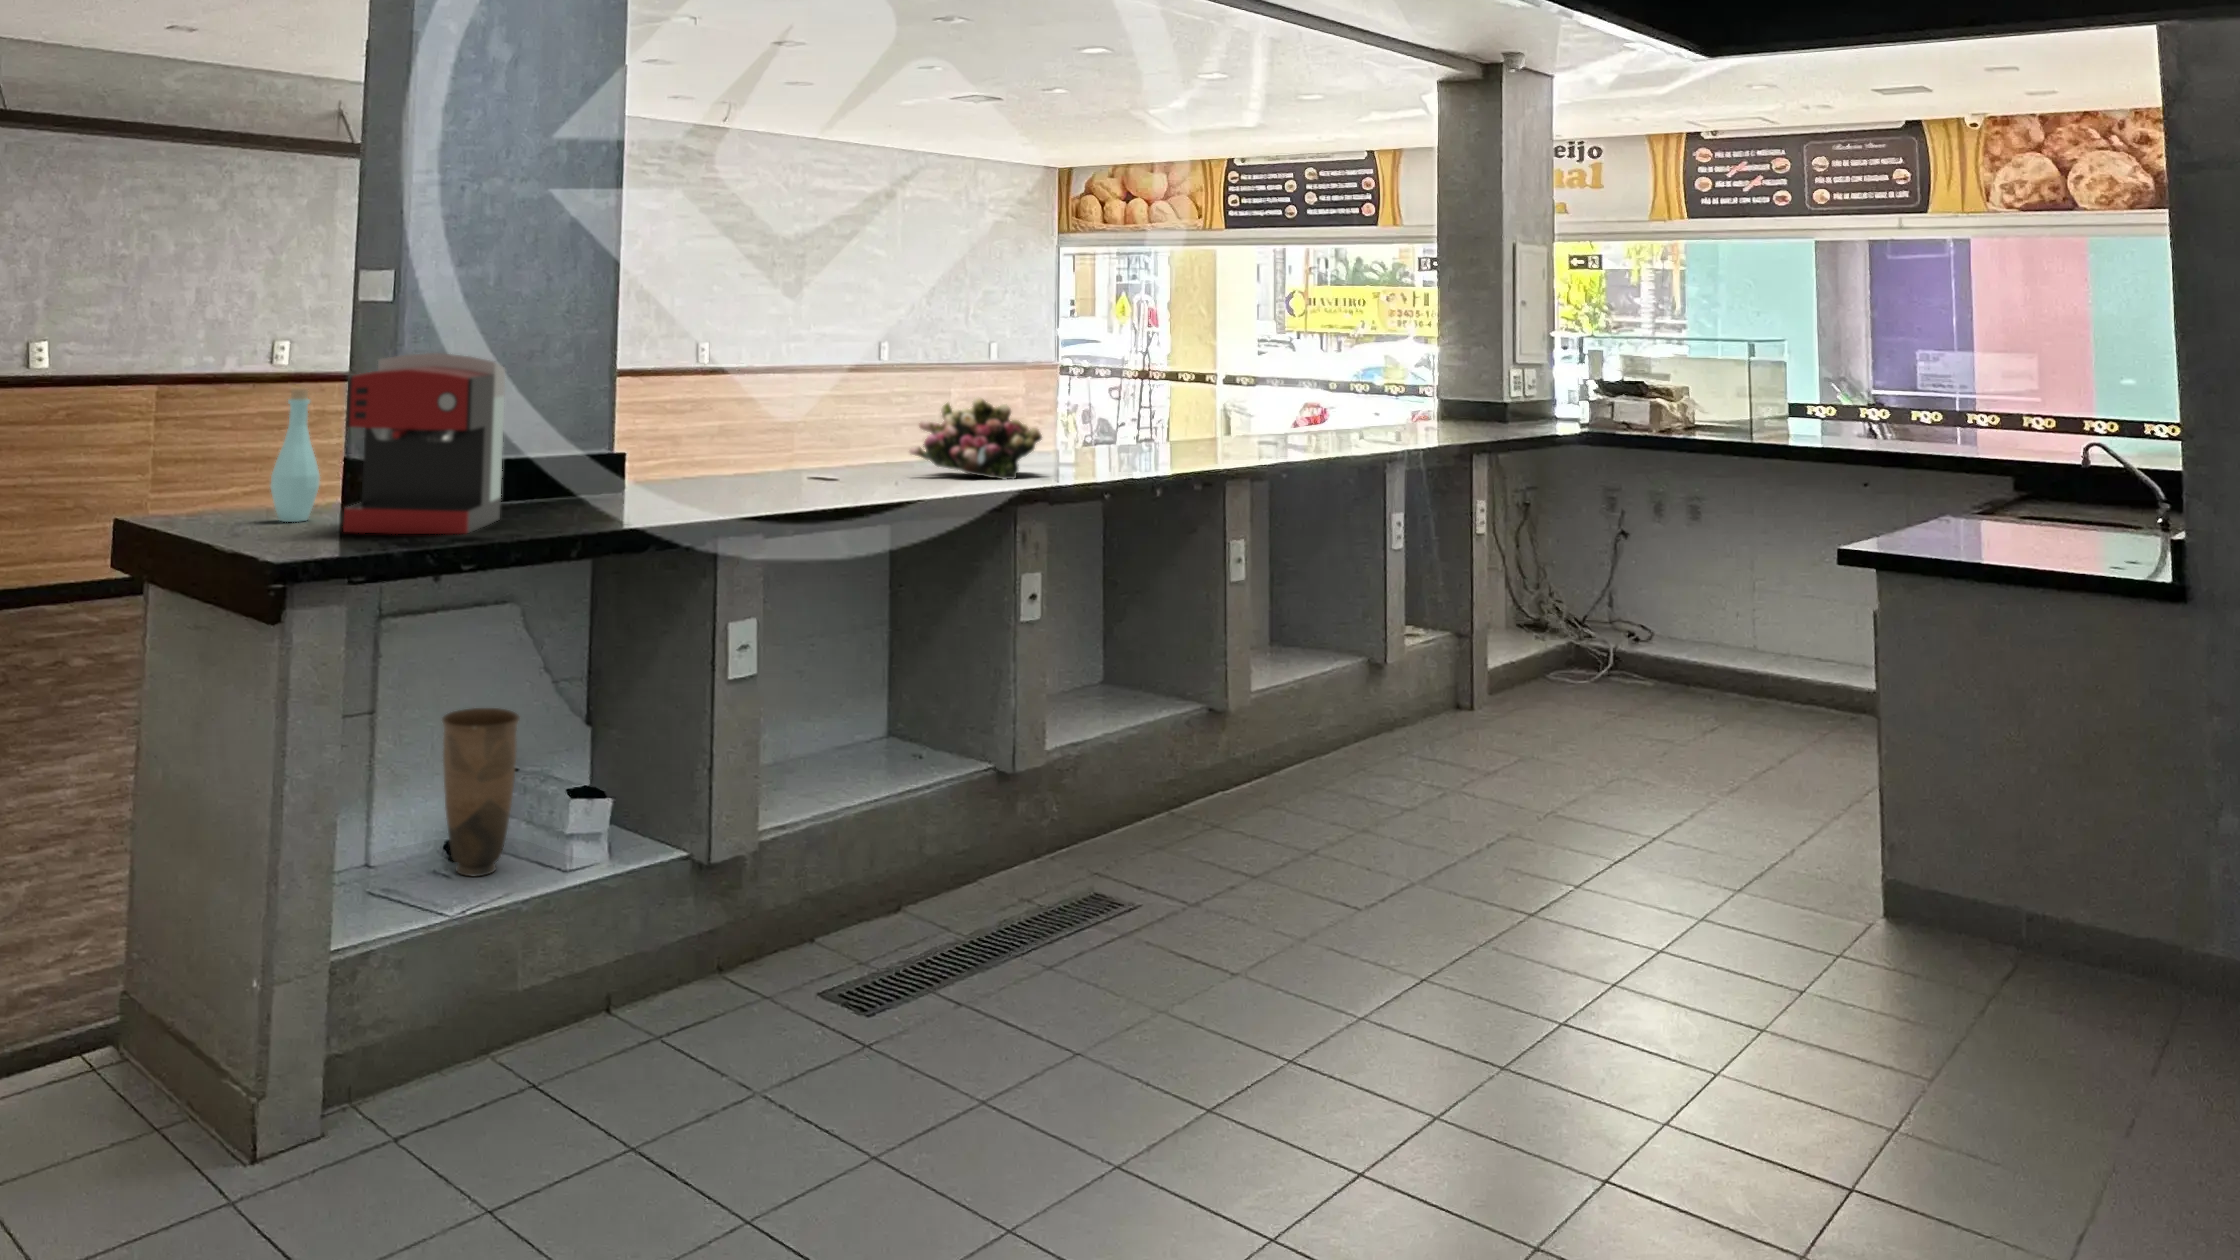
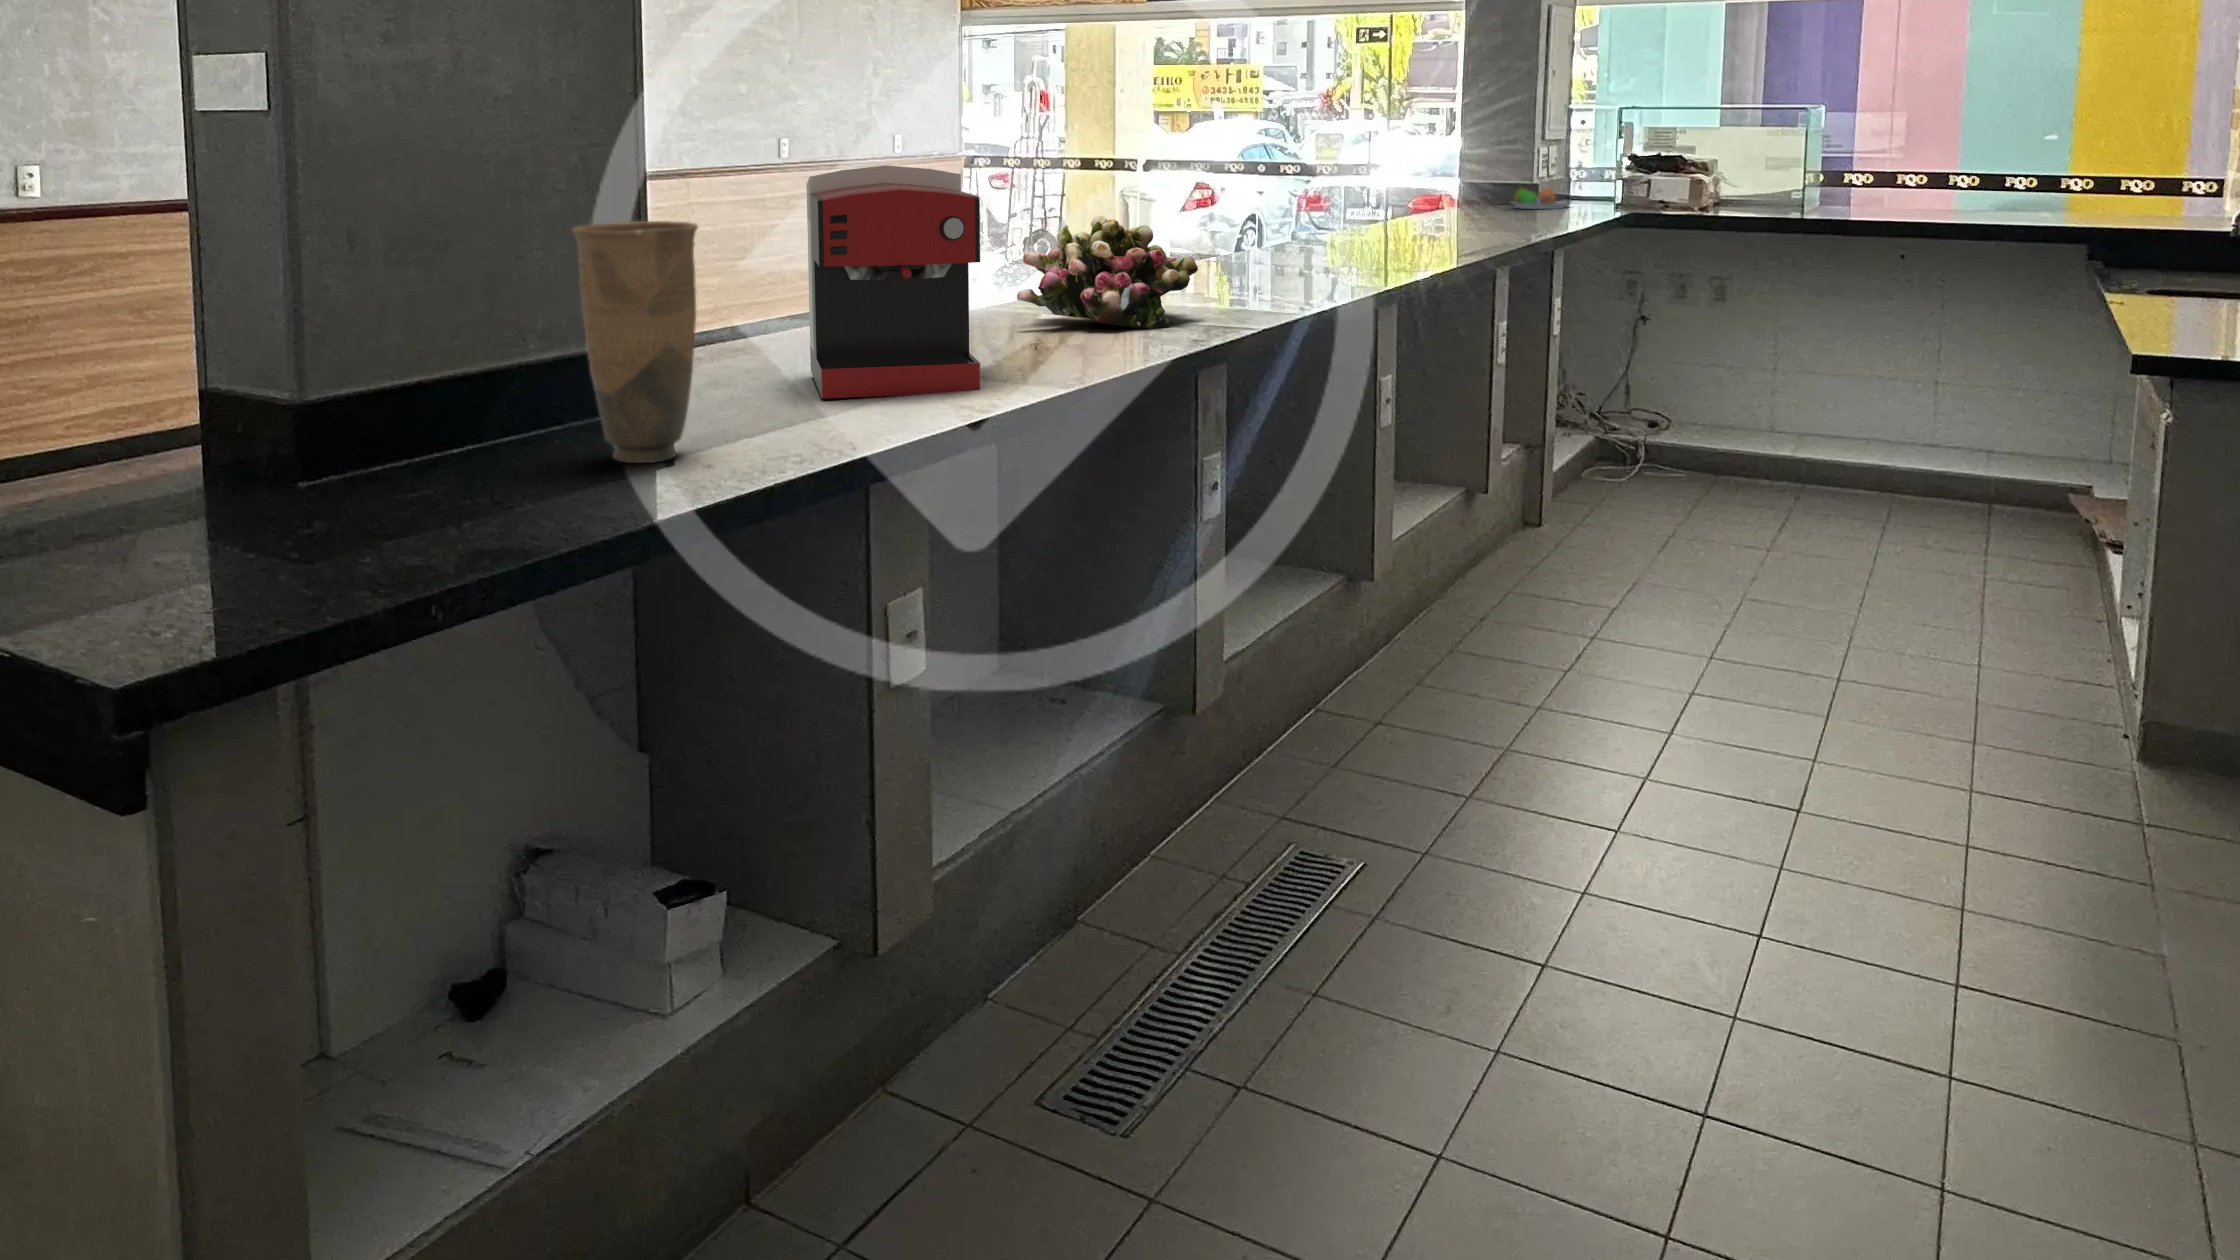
coffee maker: present [343,353,505,534] -> present [807,165,980,399]
bottle: present [271,388,320,522] -> none [29,276,129,522]
fruit bowl: none [1487,404,1545,427] -> present [1512,186,1568,209]
vase: present [442,708,520,876] -> present [573,221,698,463]

